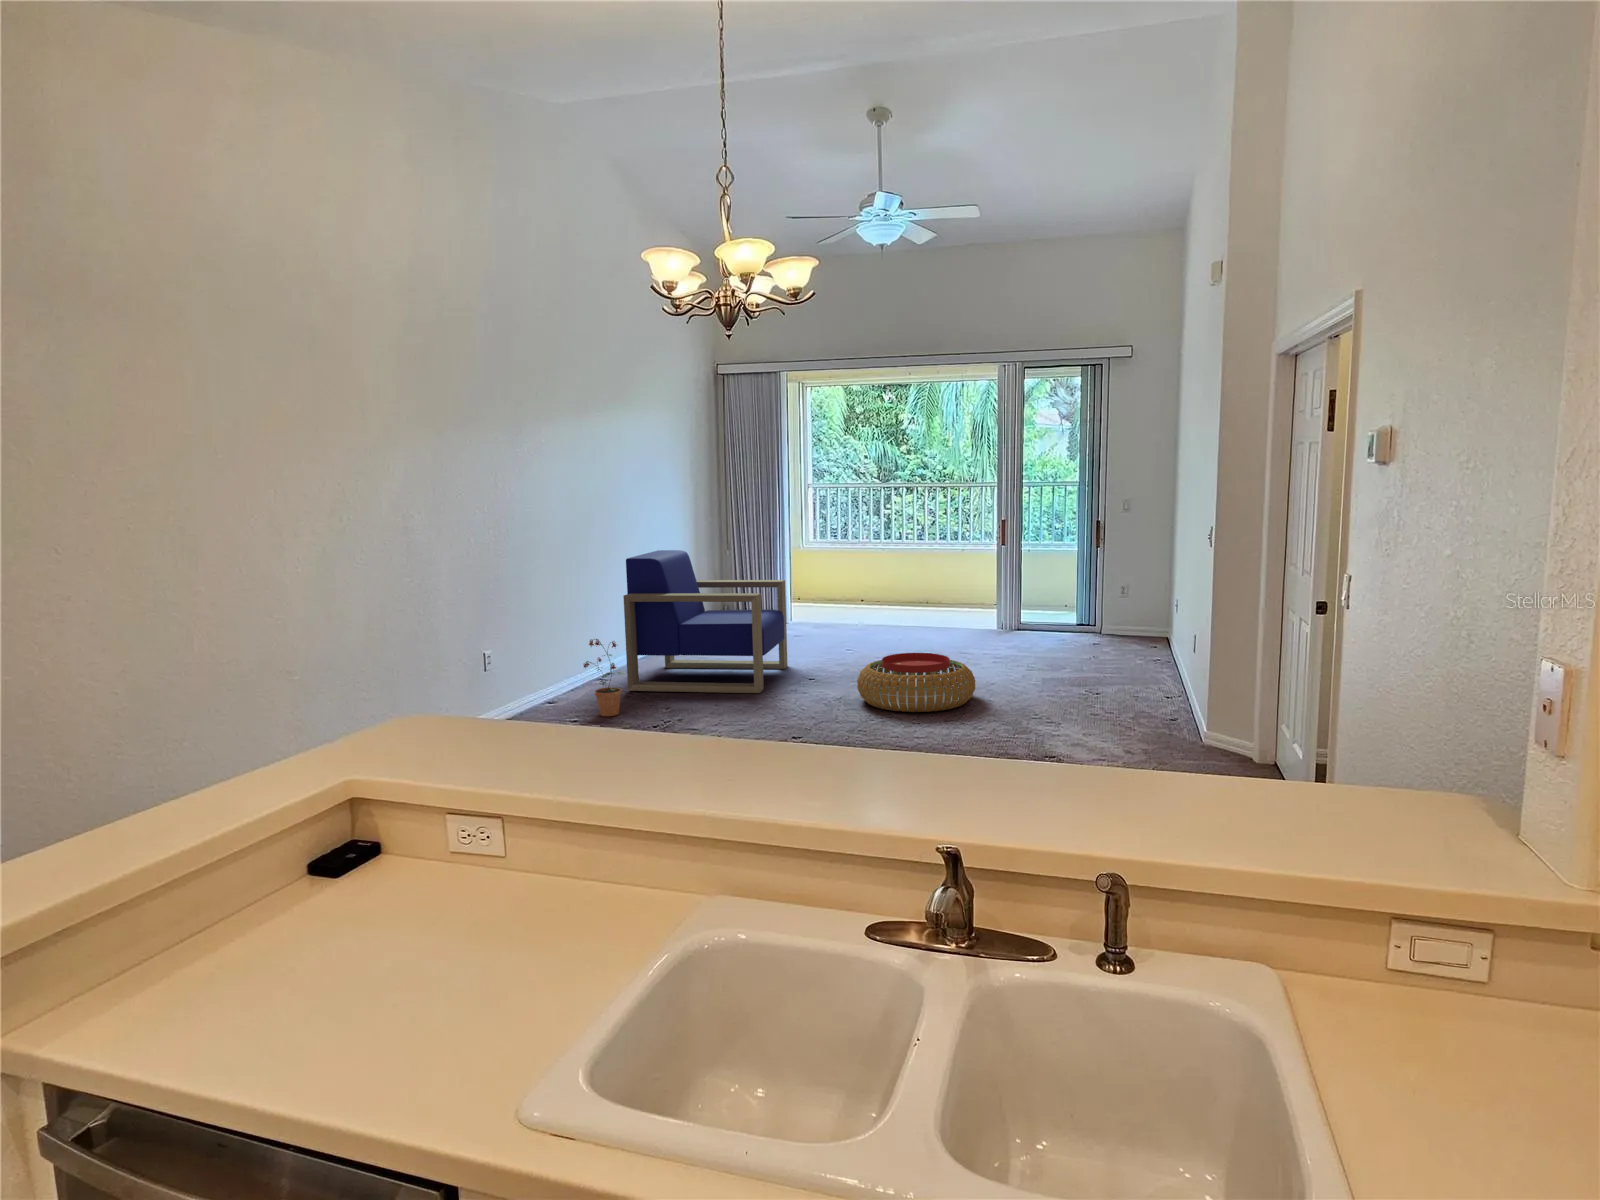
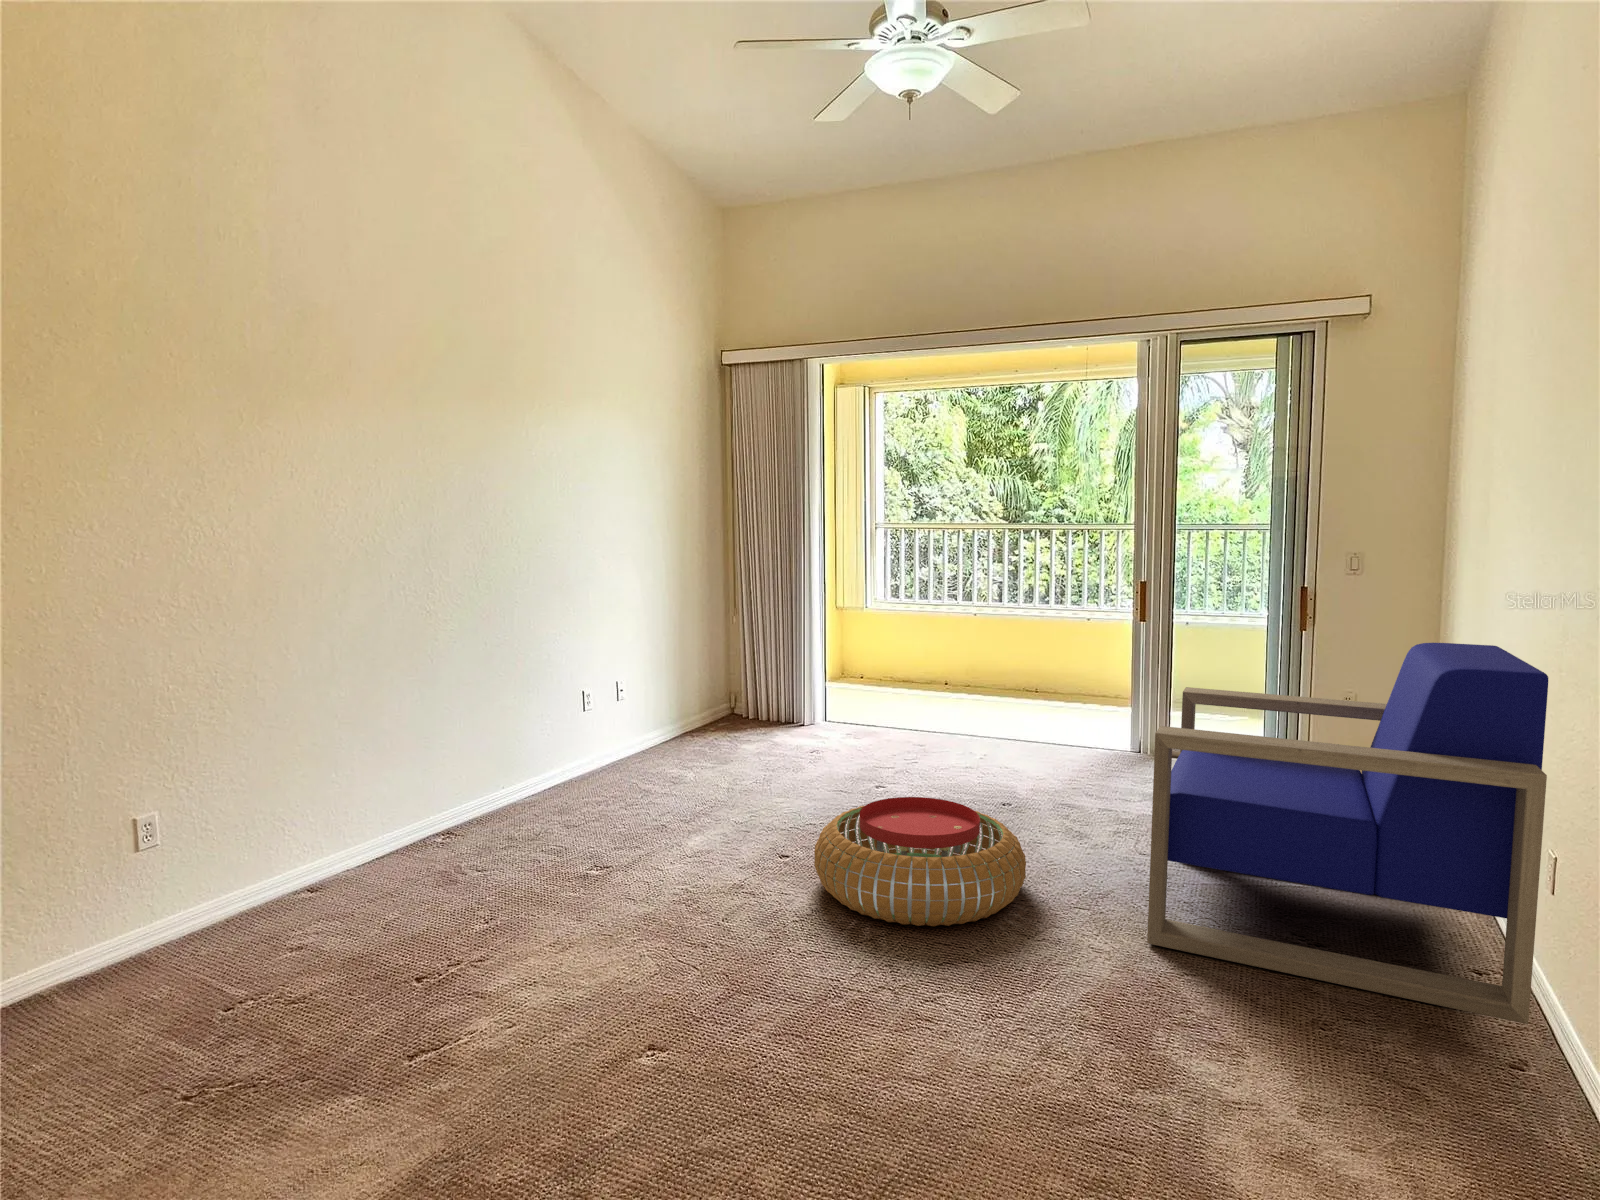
armchair: present [623,550,788,693] -> present [1147,643,1548,1024]
potted plant: present [584,639,623,716] -> none [389,730,461,855]

